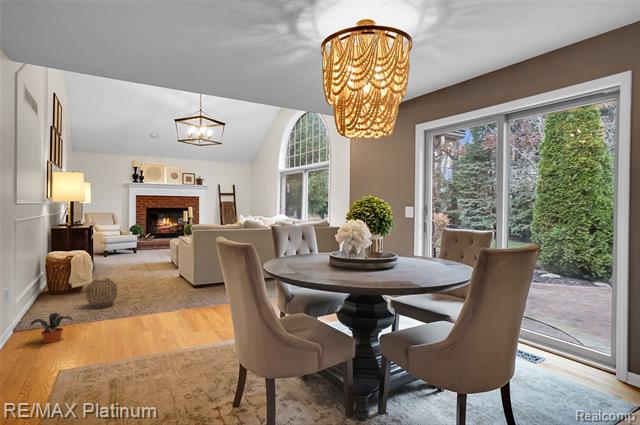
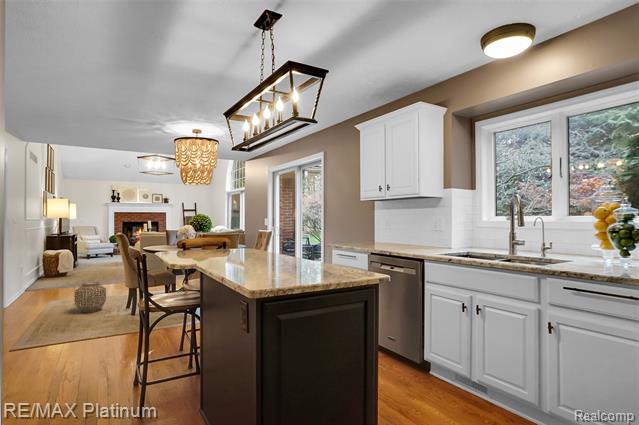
potted plant: present [30,313,73,343] -> none [21,315,65,346]

